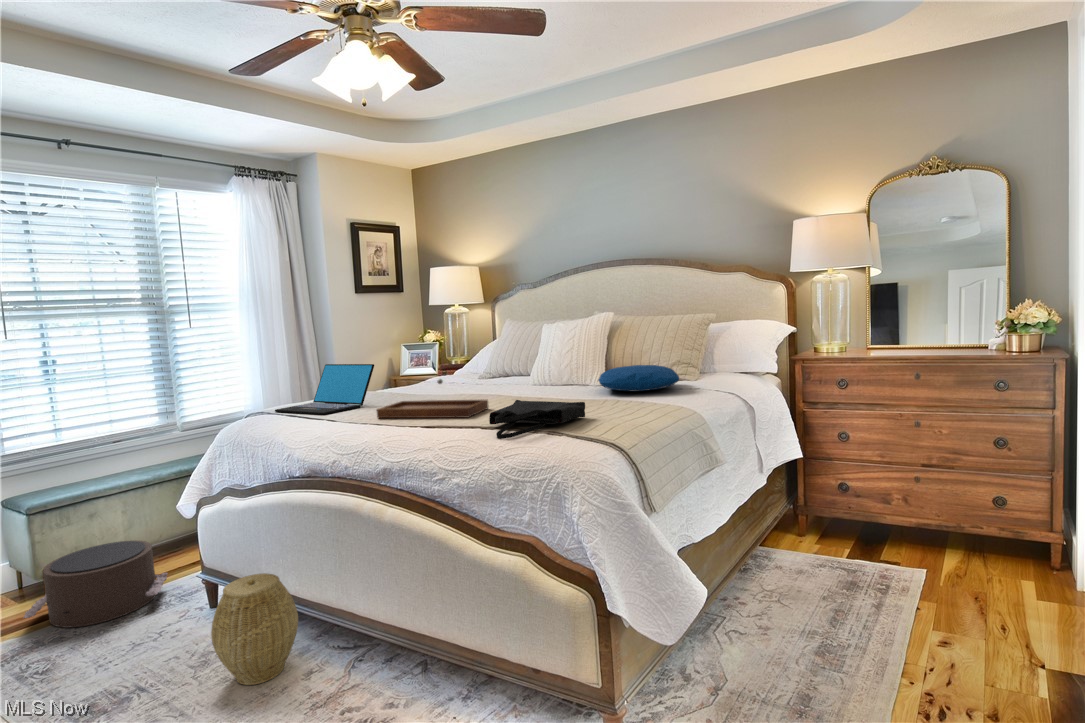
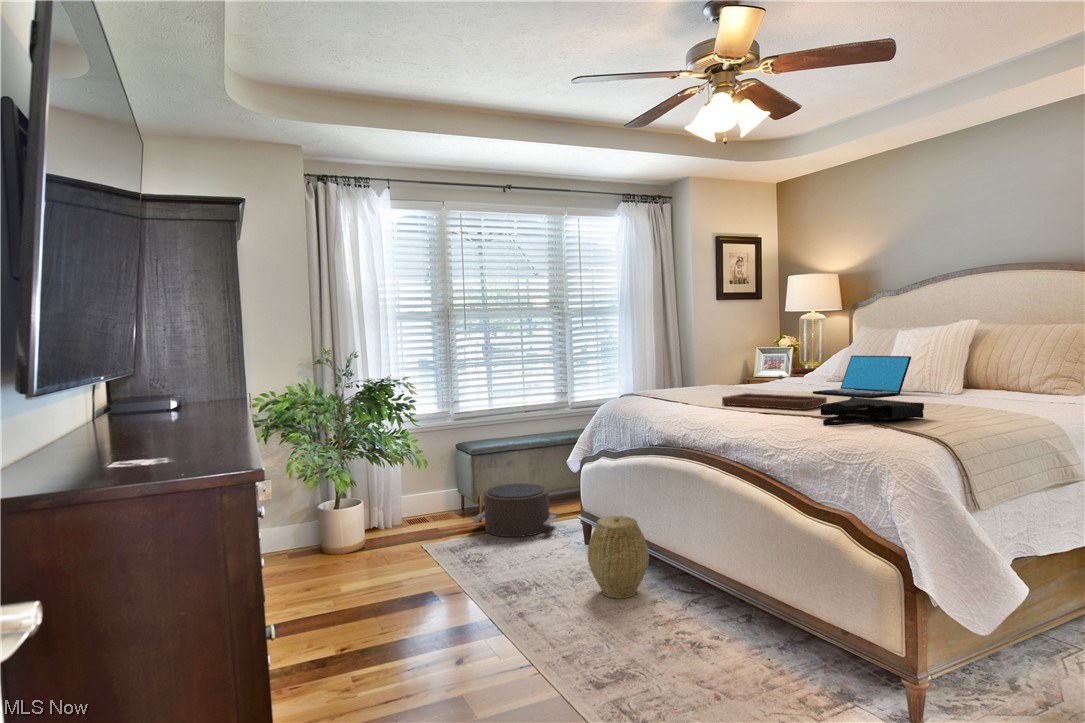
laptop: present [275,364,374,415] -> present [813,356,911,398]
pillow: present [598,365,680,392] -> none [956,376,1064,402]

